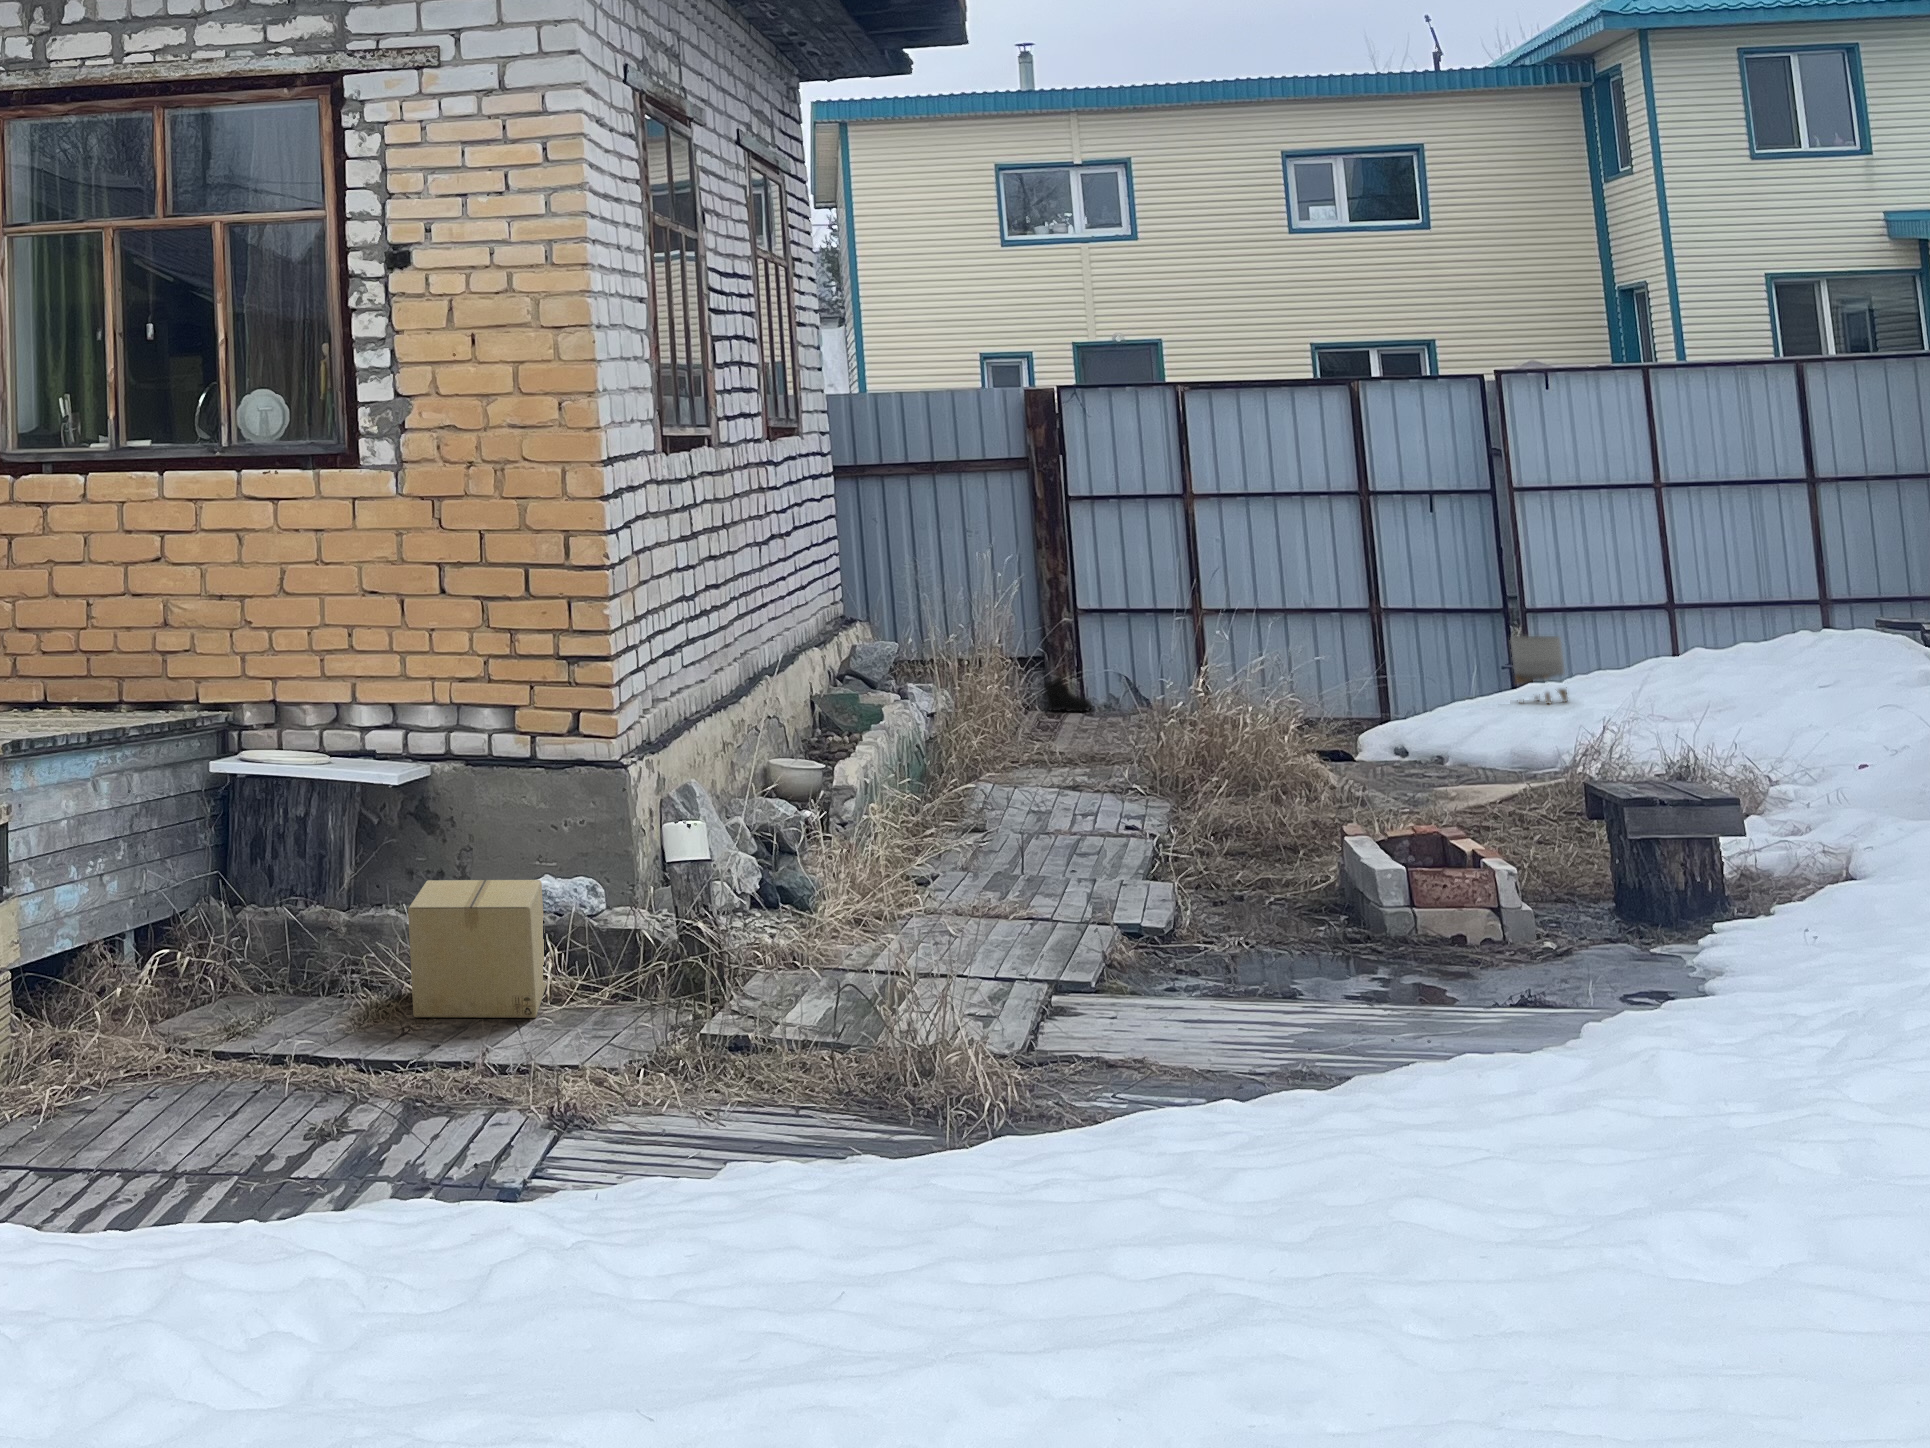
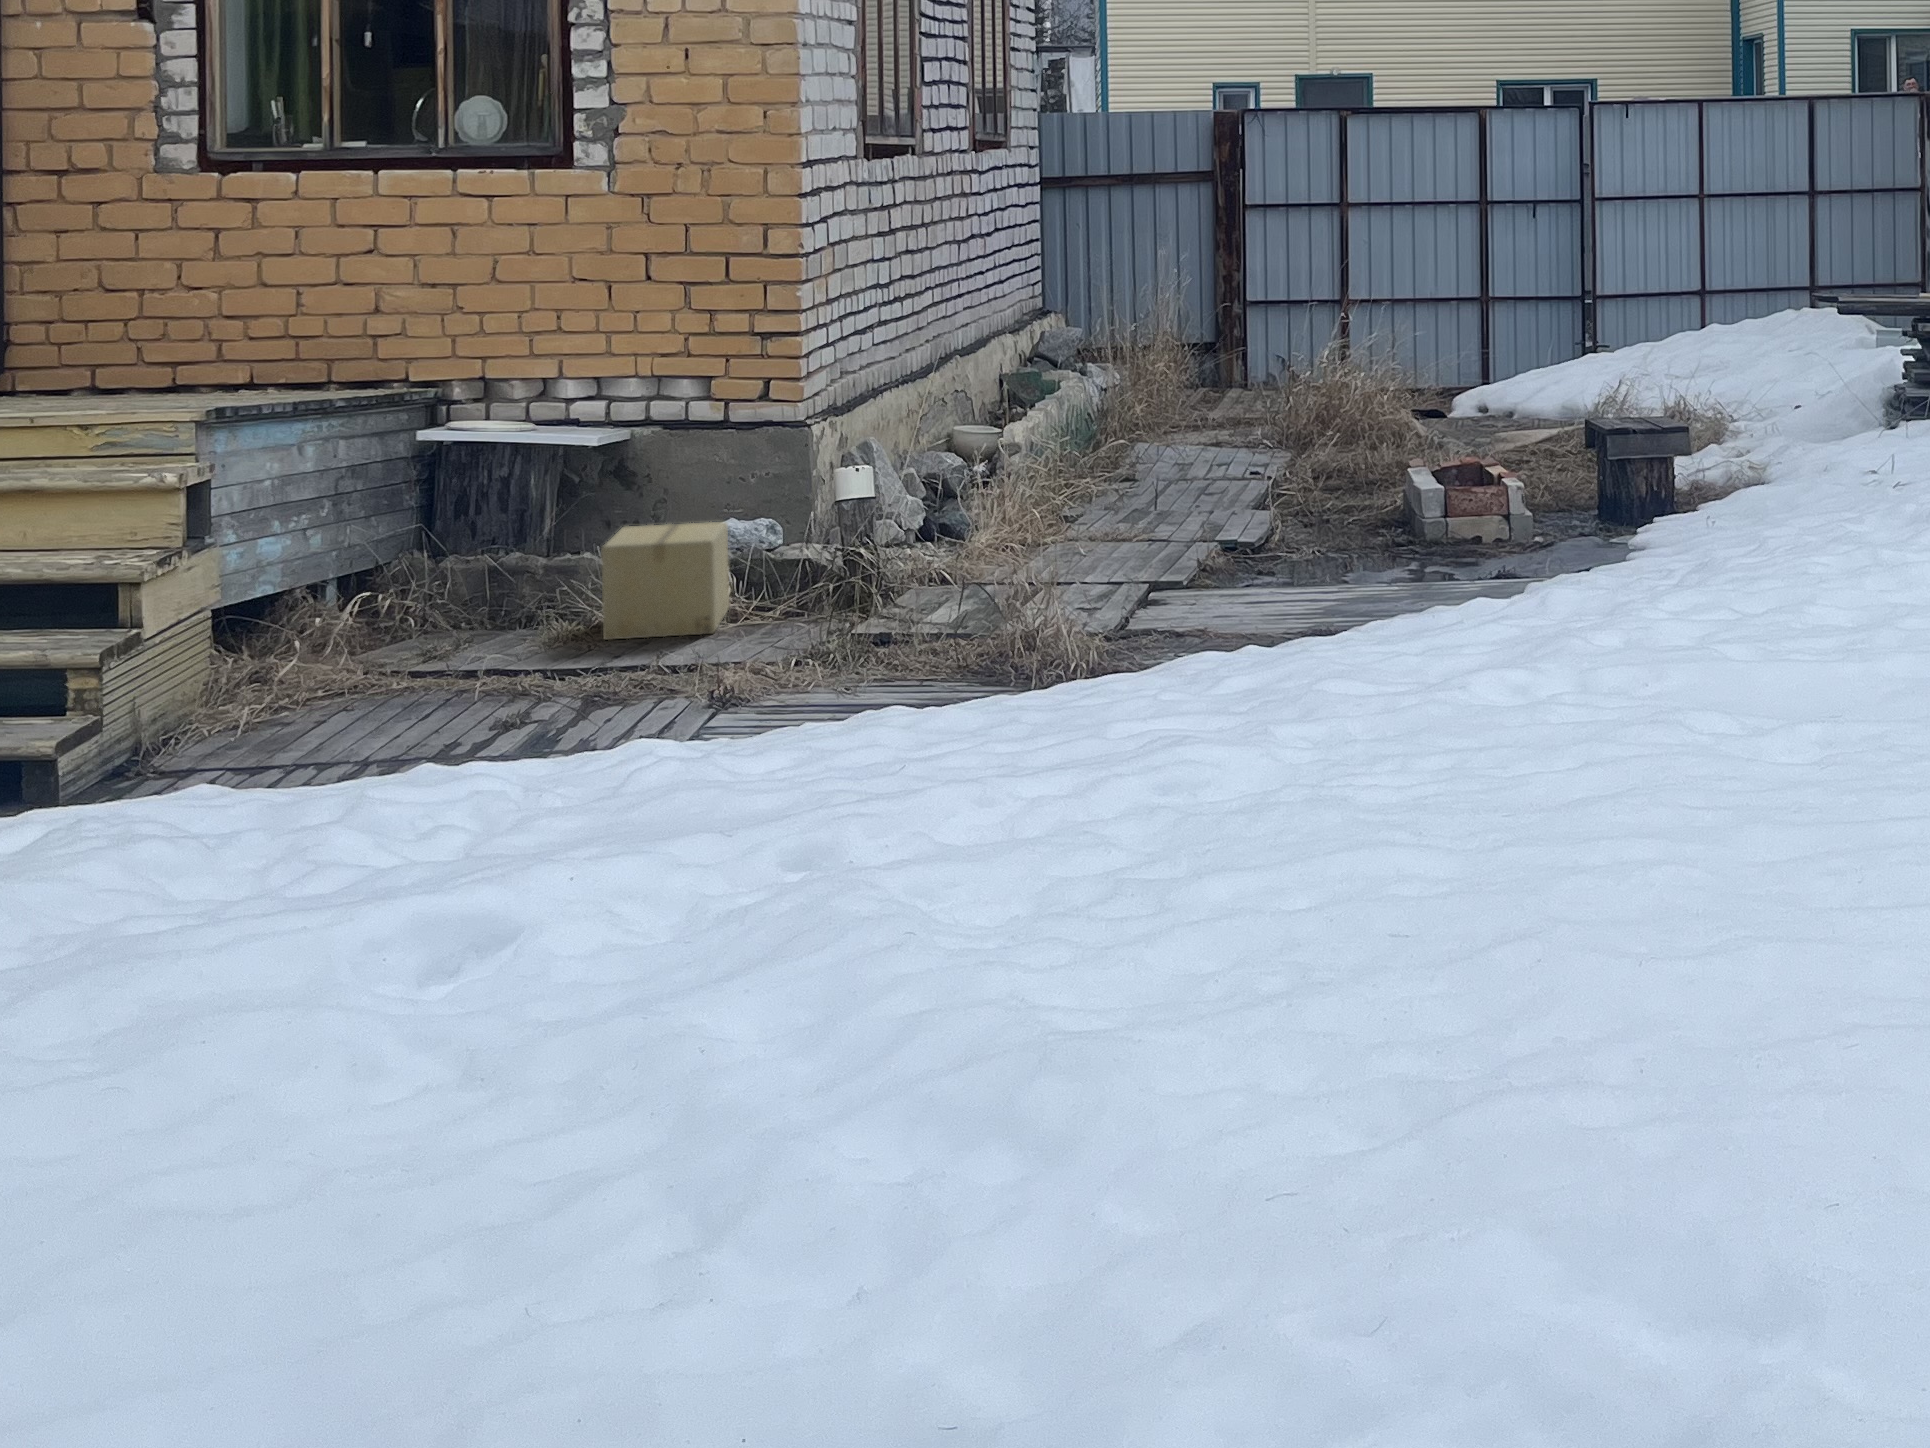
planter: present [1511,636,1568,703] -> none [1590,318,1629,373]
boots: present [1044,677,1092,711] -> none [1216,359,1257,389]

